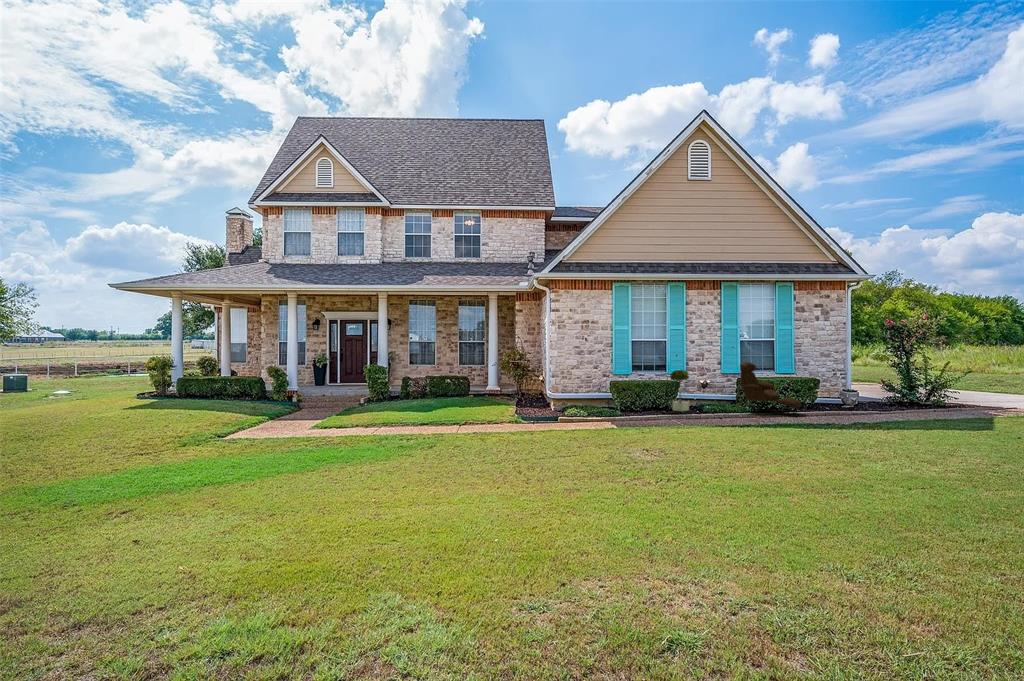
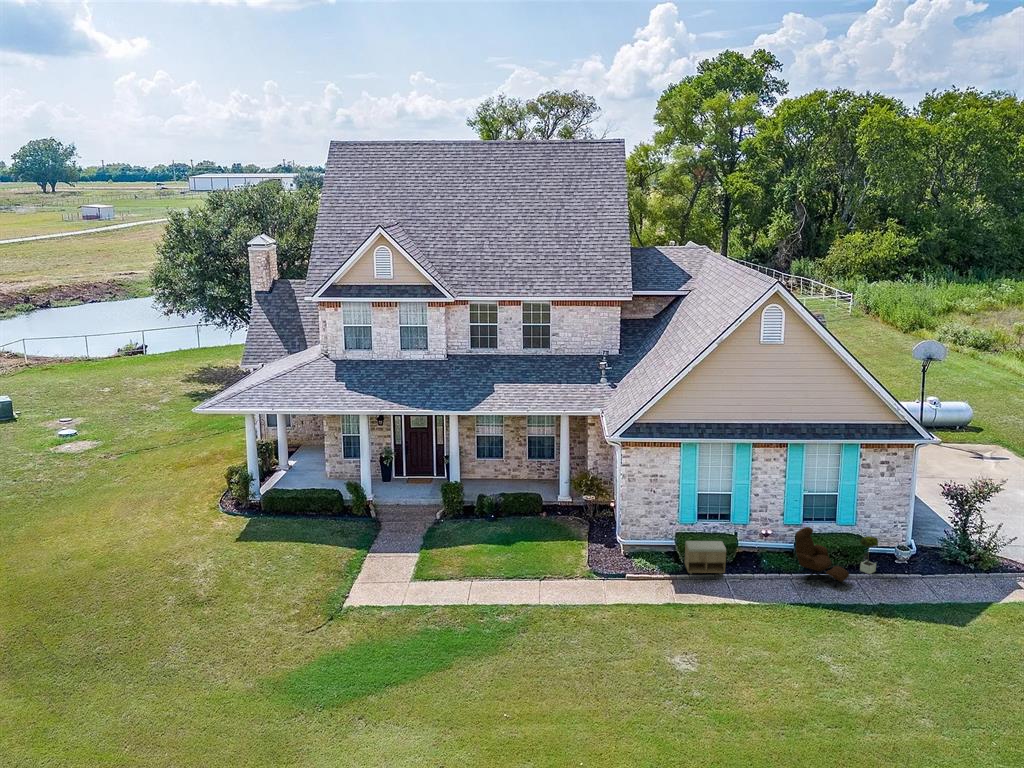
potted tree: present [670,370,689,411] -> present [860,536,878,574]
storage bench: none [622,380,667,413] -> present [685,541,726,574]

